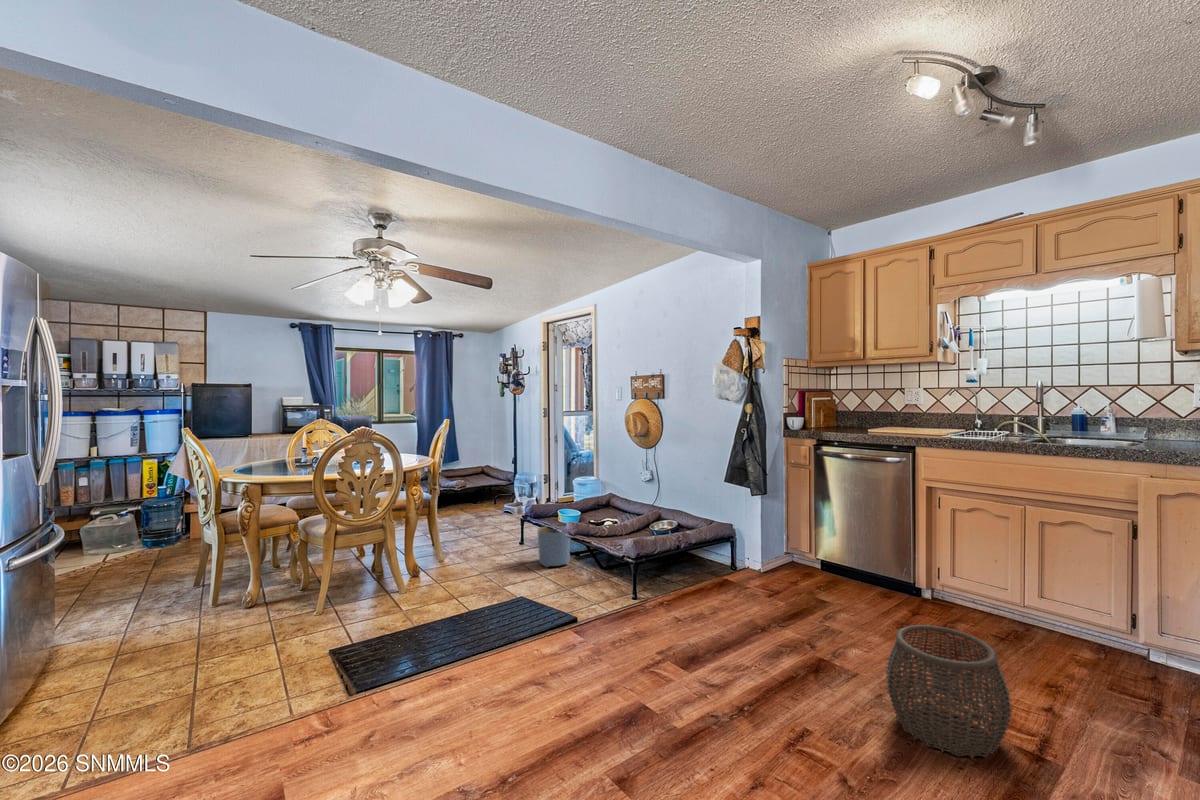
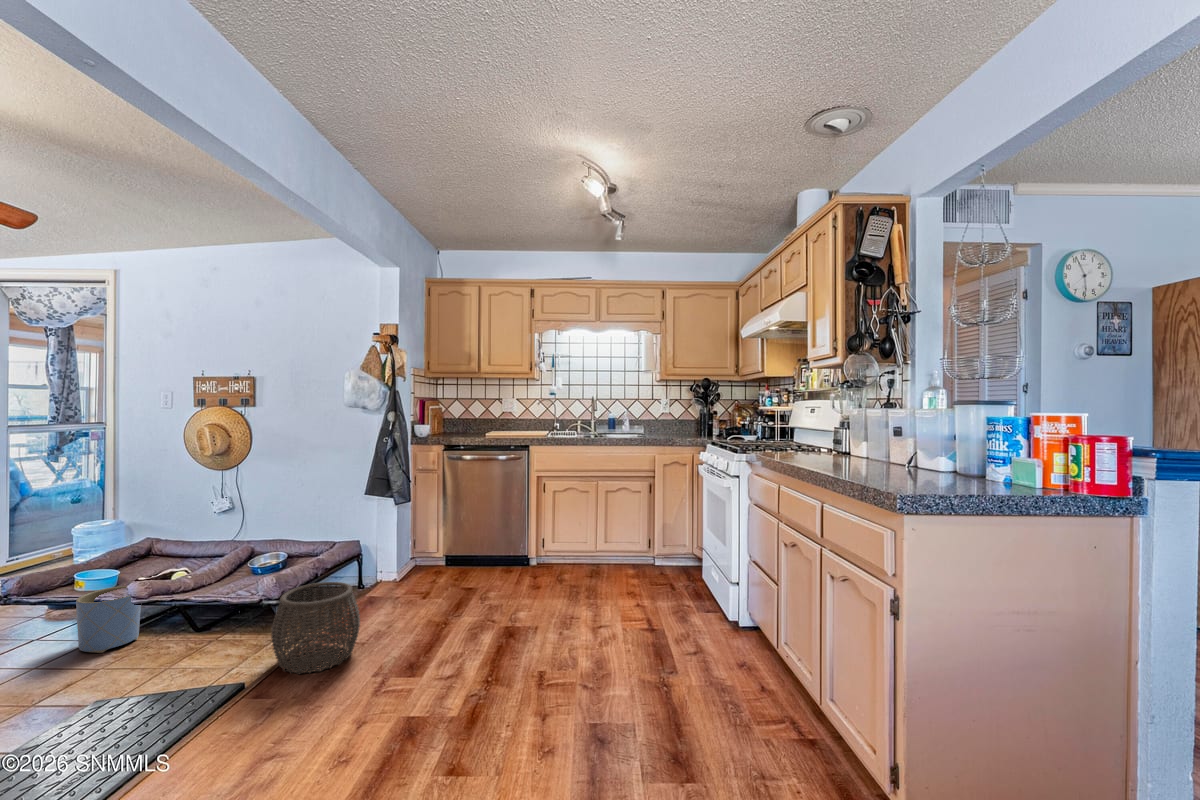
woven basket: present [886,625,1012,758] -> present [271,582,360,674]

